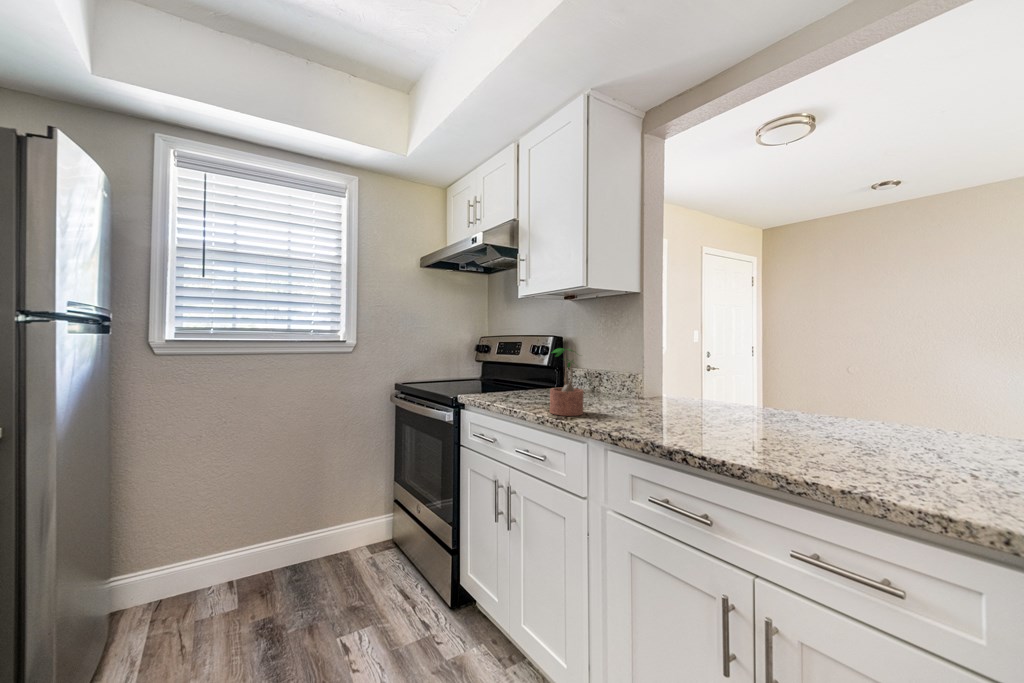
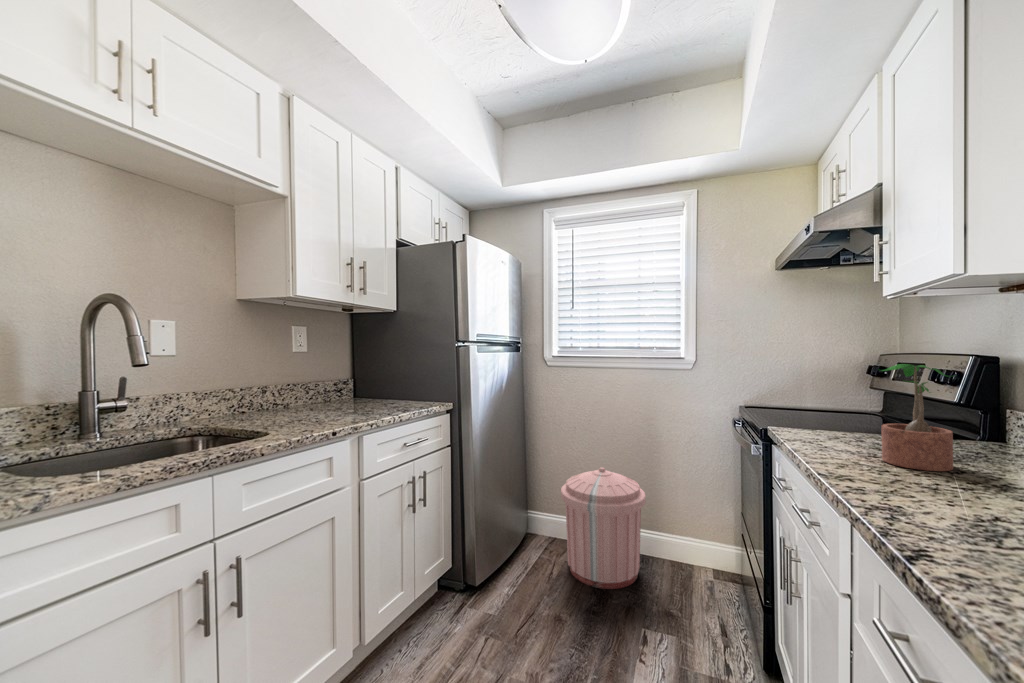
trash can: none [192,480,313,634] -> present [561,468,646,589]

